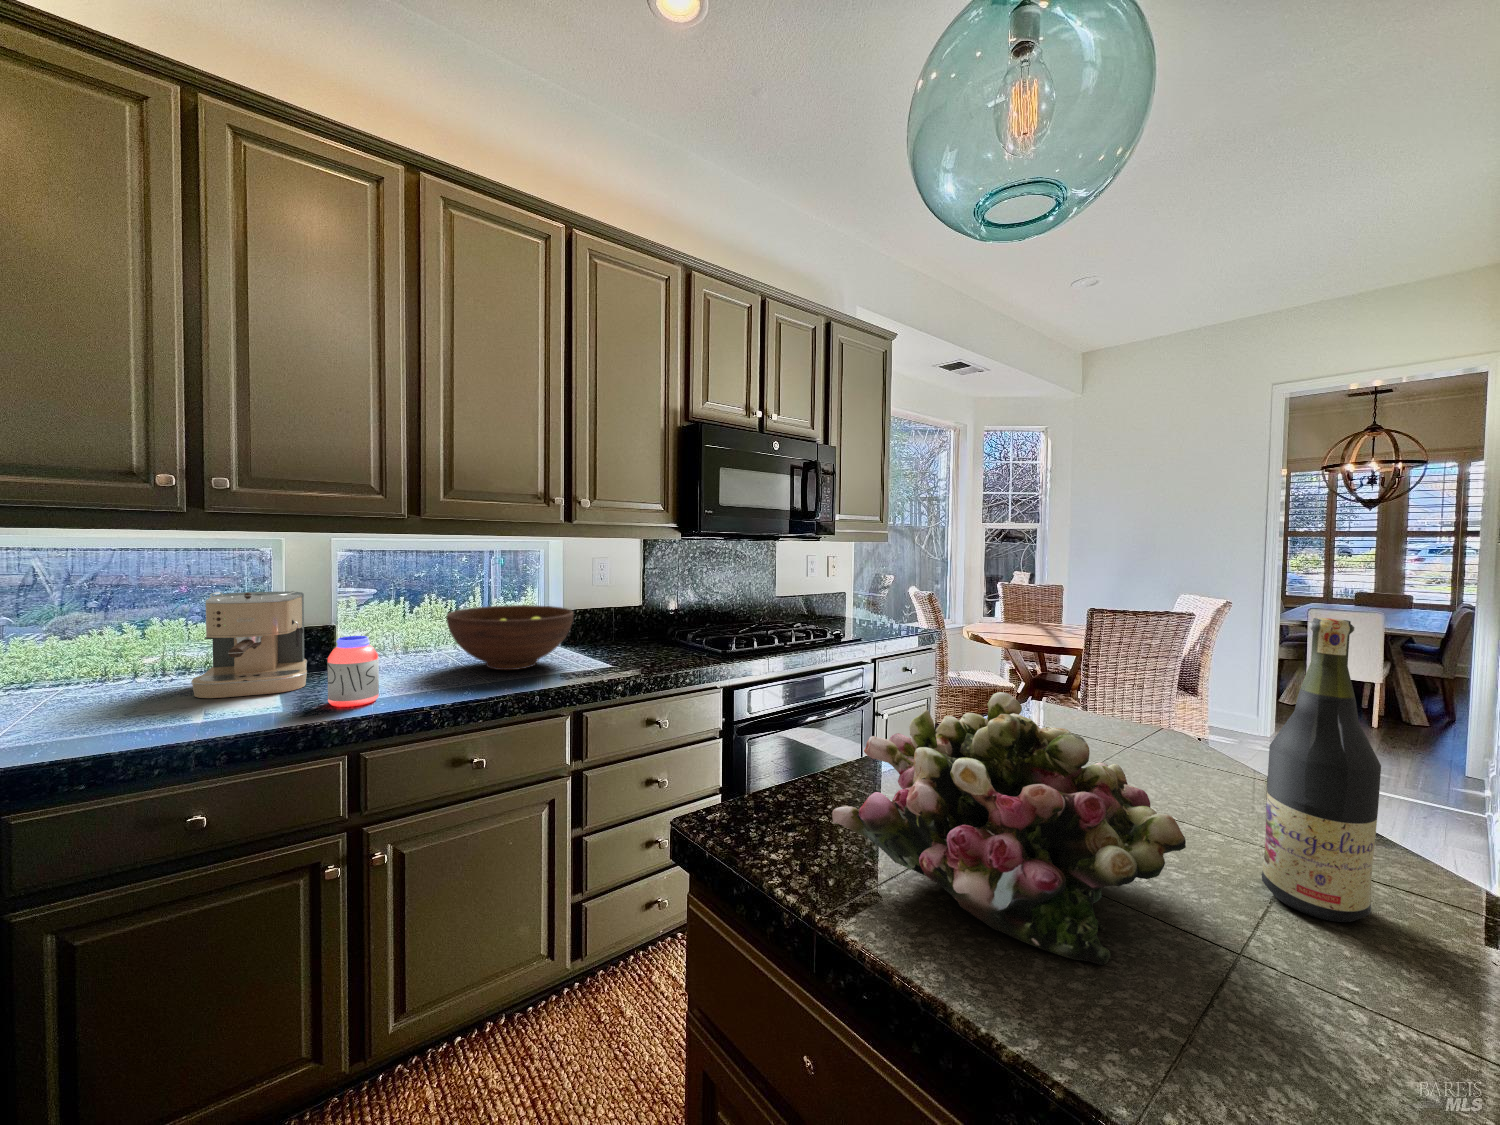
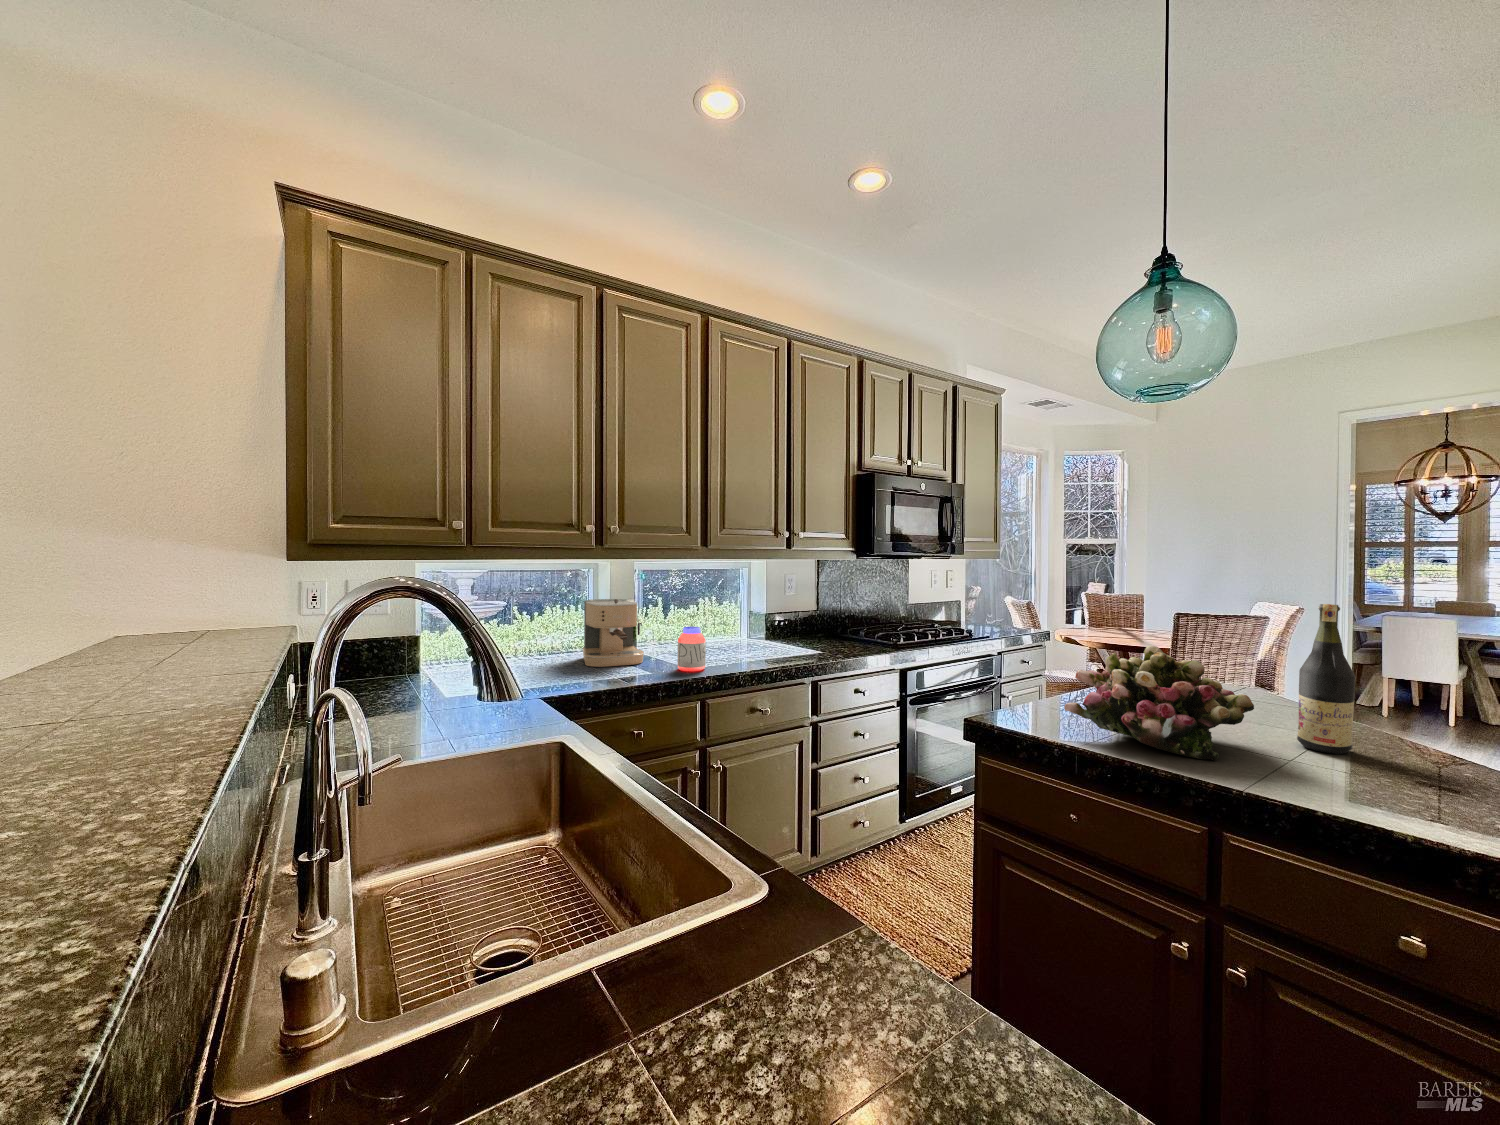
fruit bowl: present [447,605,573,670] -> none [717,609,800,654]

